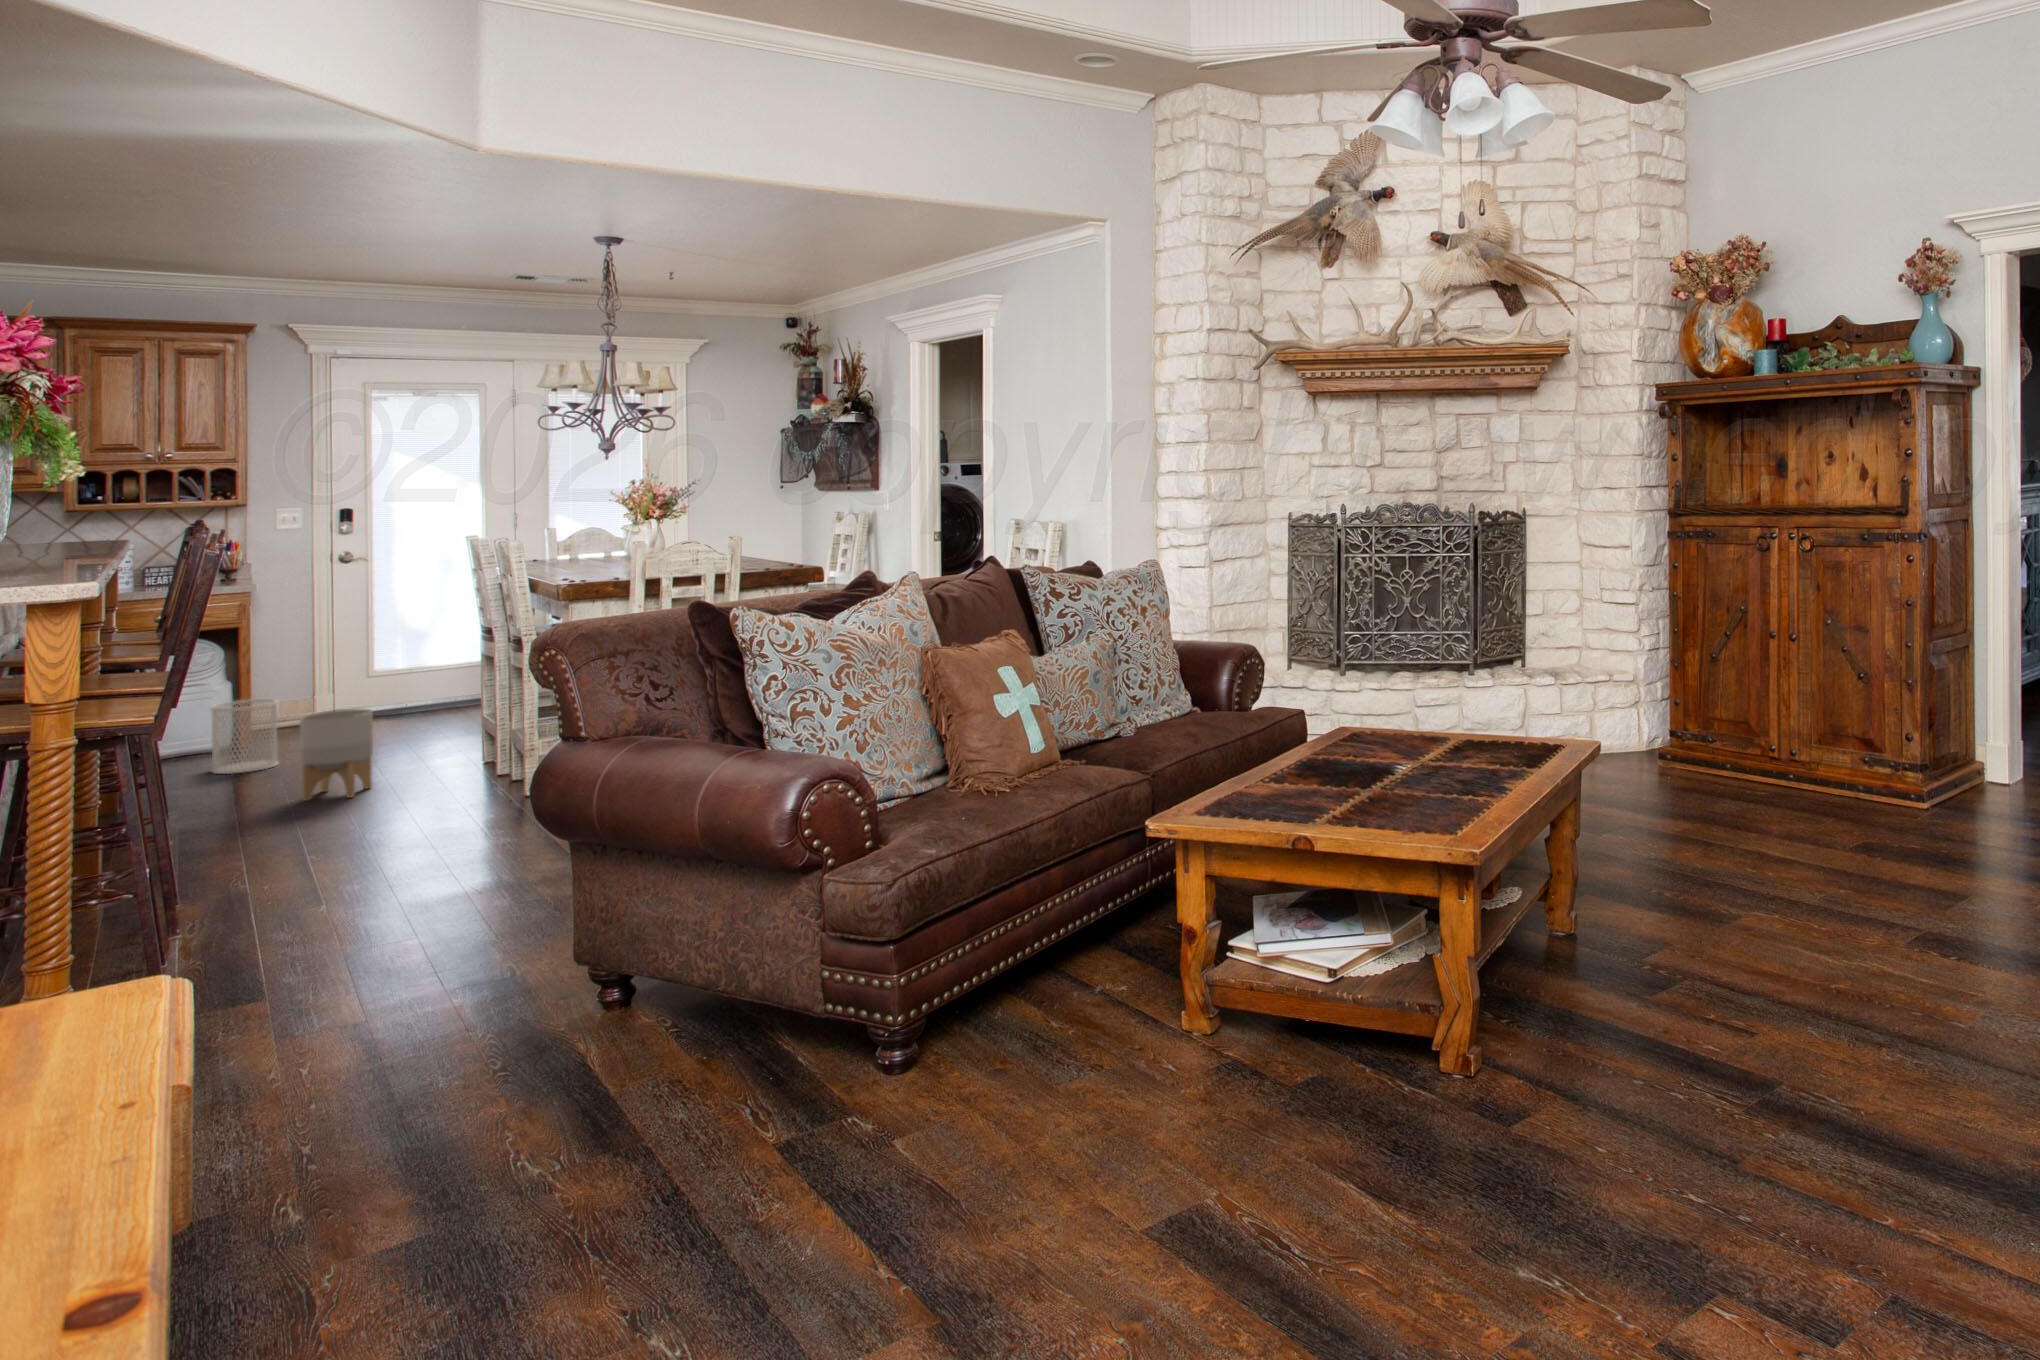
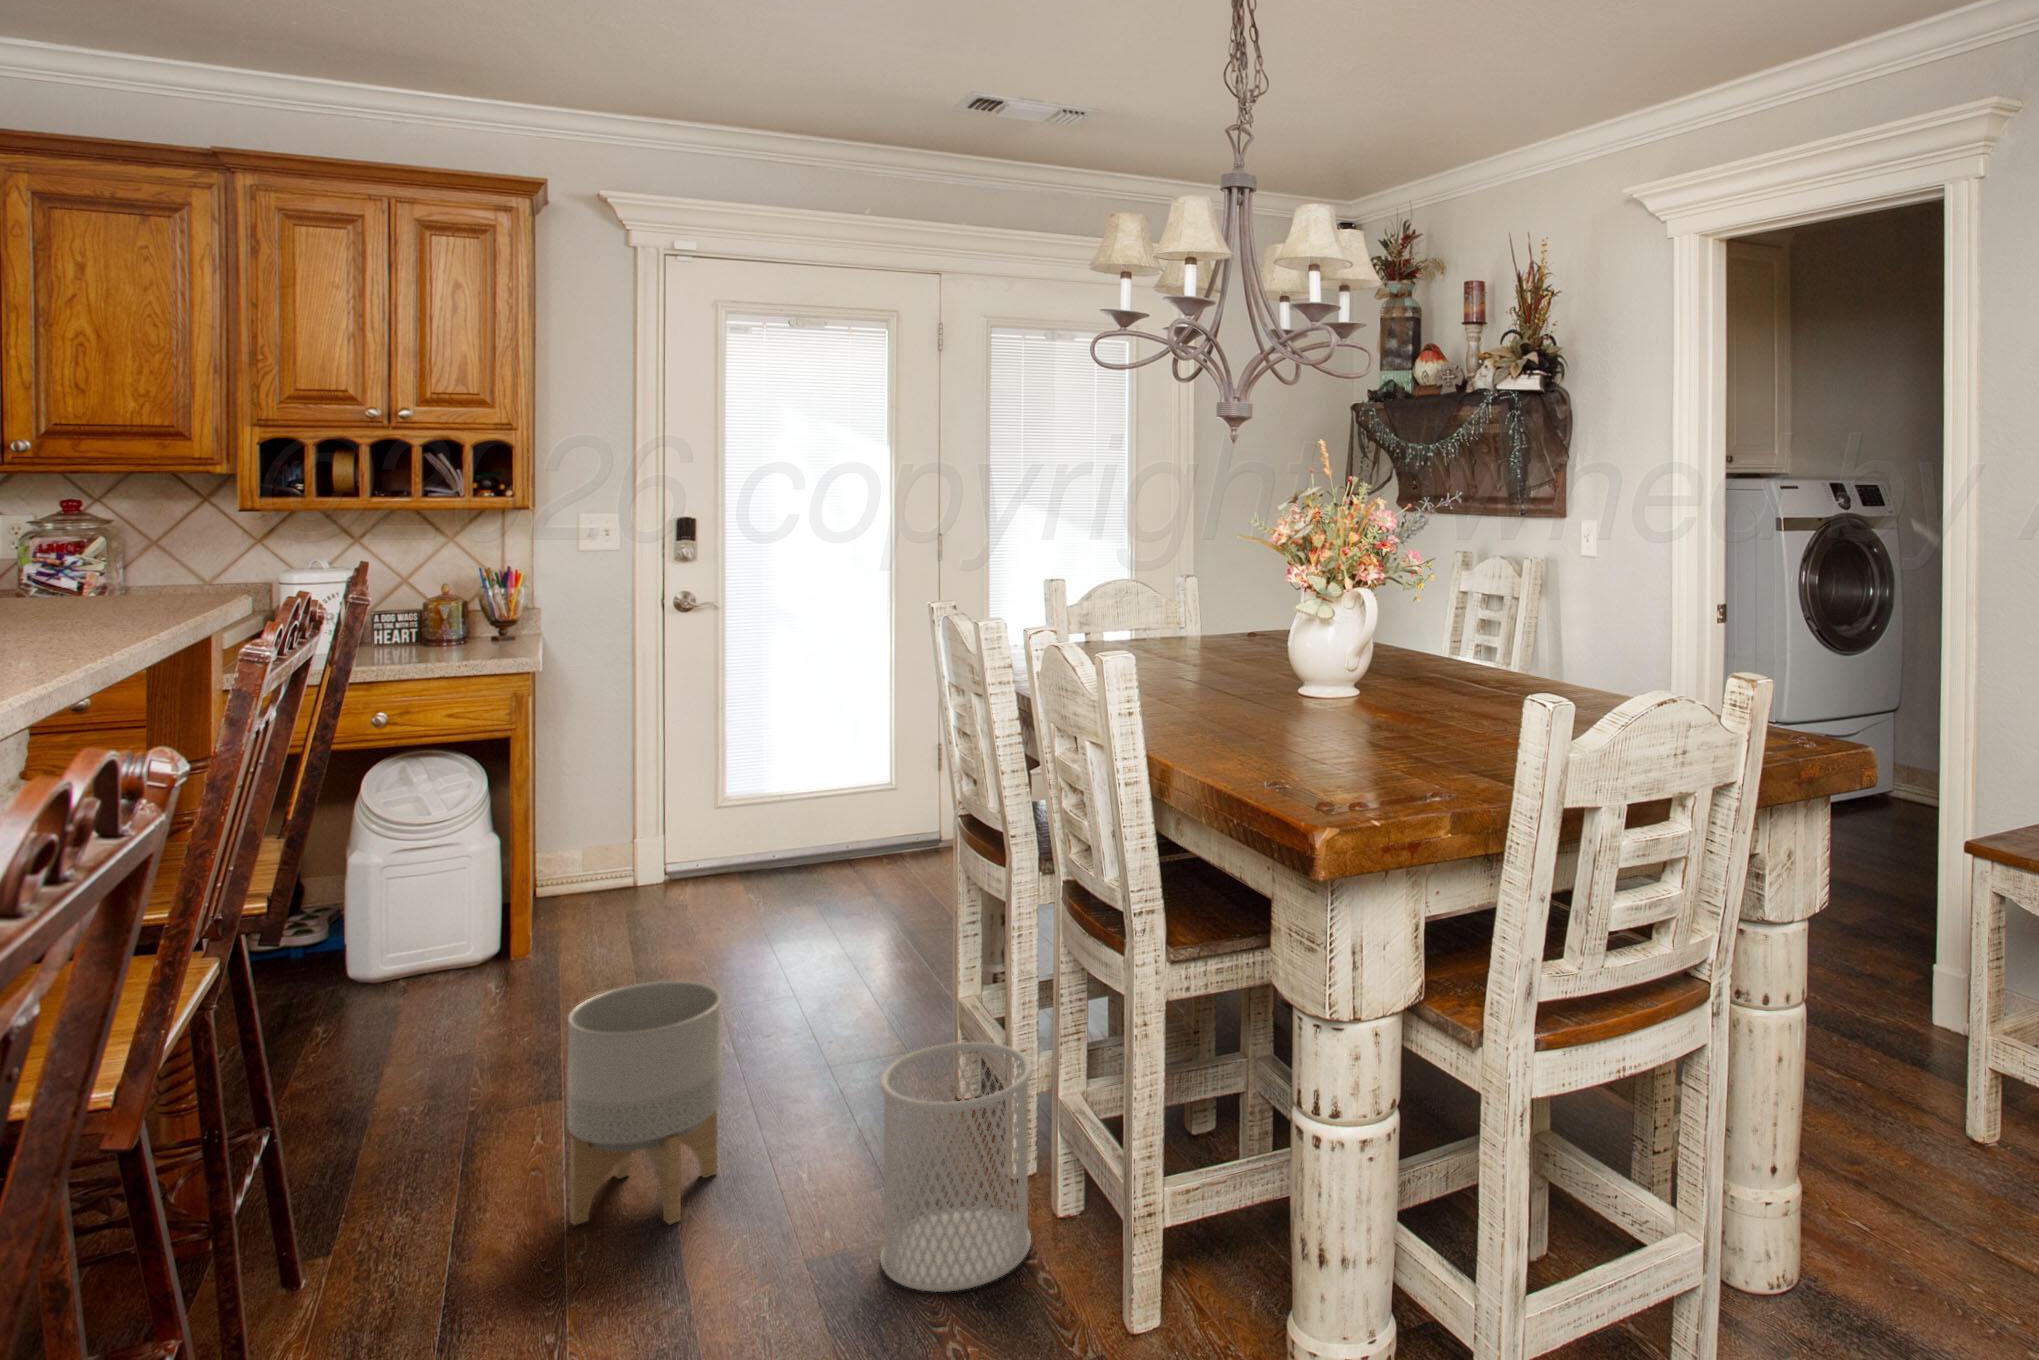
wastebasket: present [210,699,278,774] -> present [880,1042,1032,1292]

